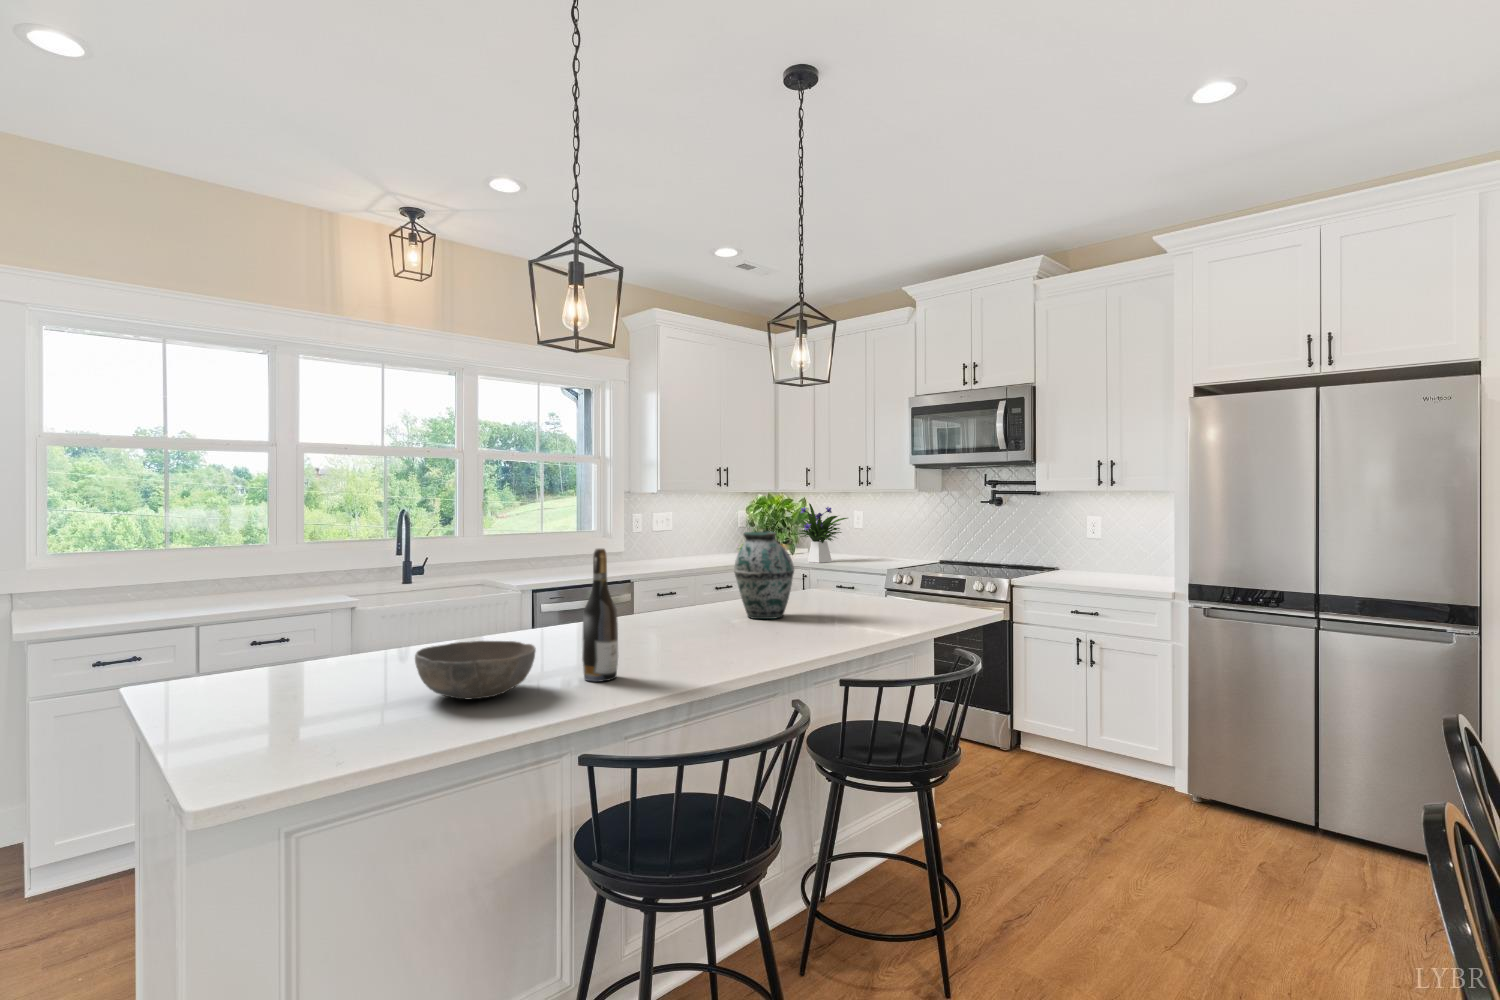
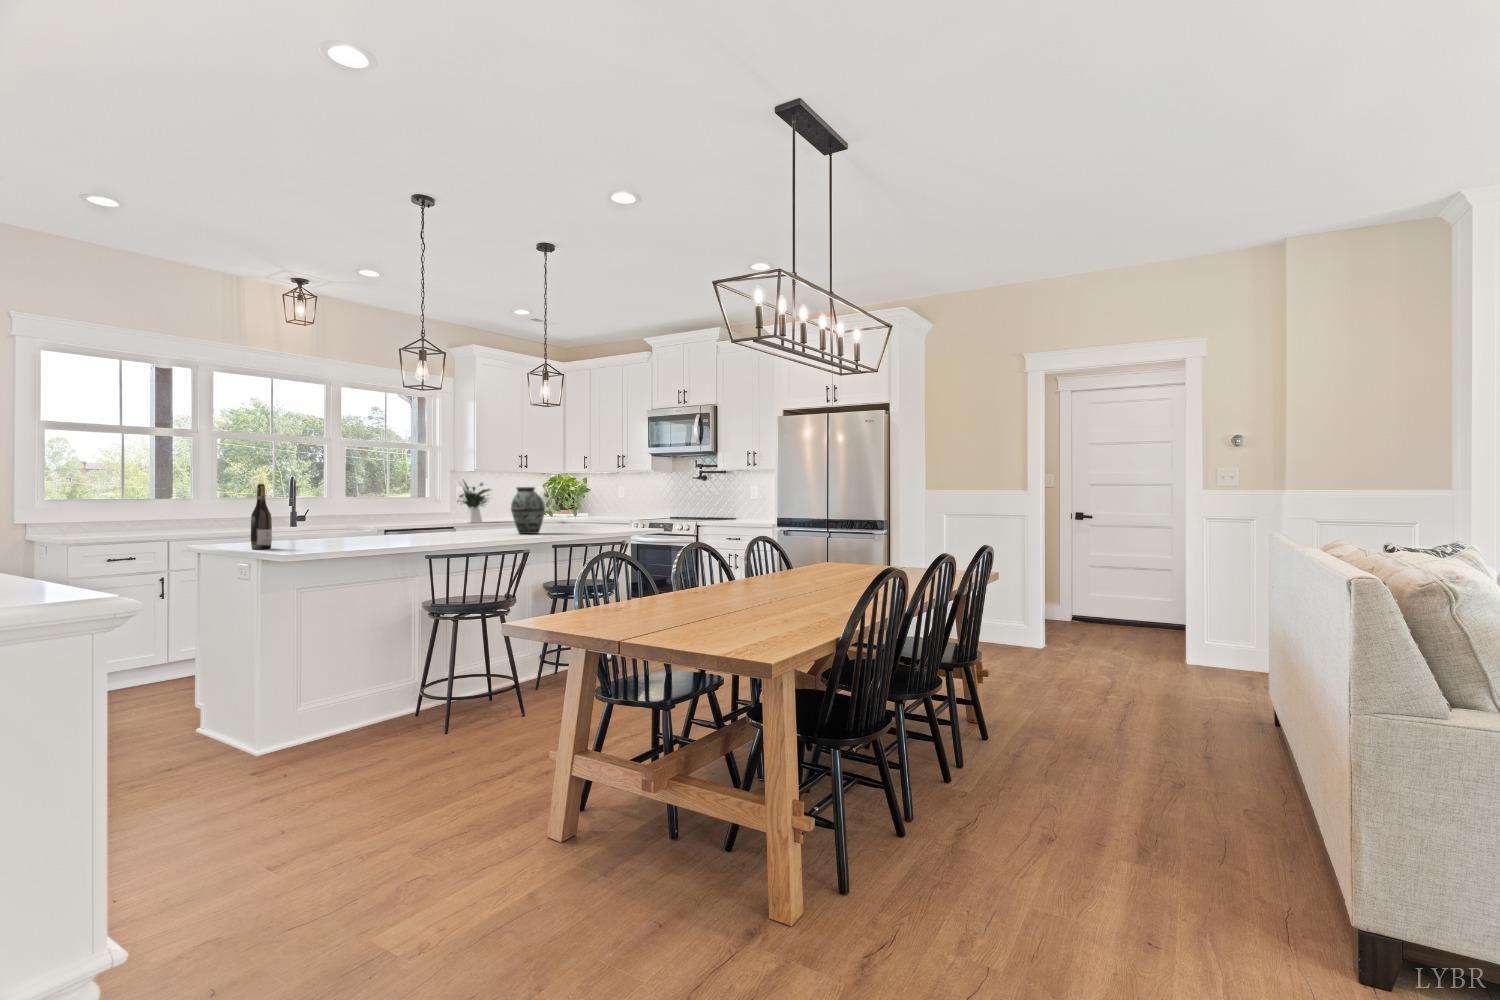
flower arrangement: present [795,503,847,563] -> present [457,479,490,523]
wine bottle: present [582,548,618,682] -> present [251,484,272,549]
bowl: present [415,641,536,699] -> none [344,526,400,546]

